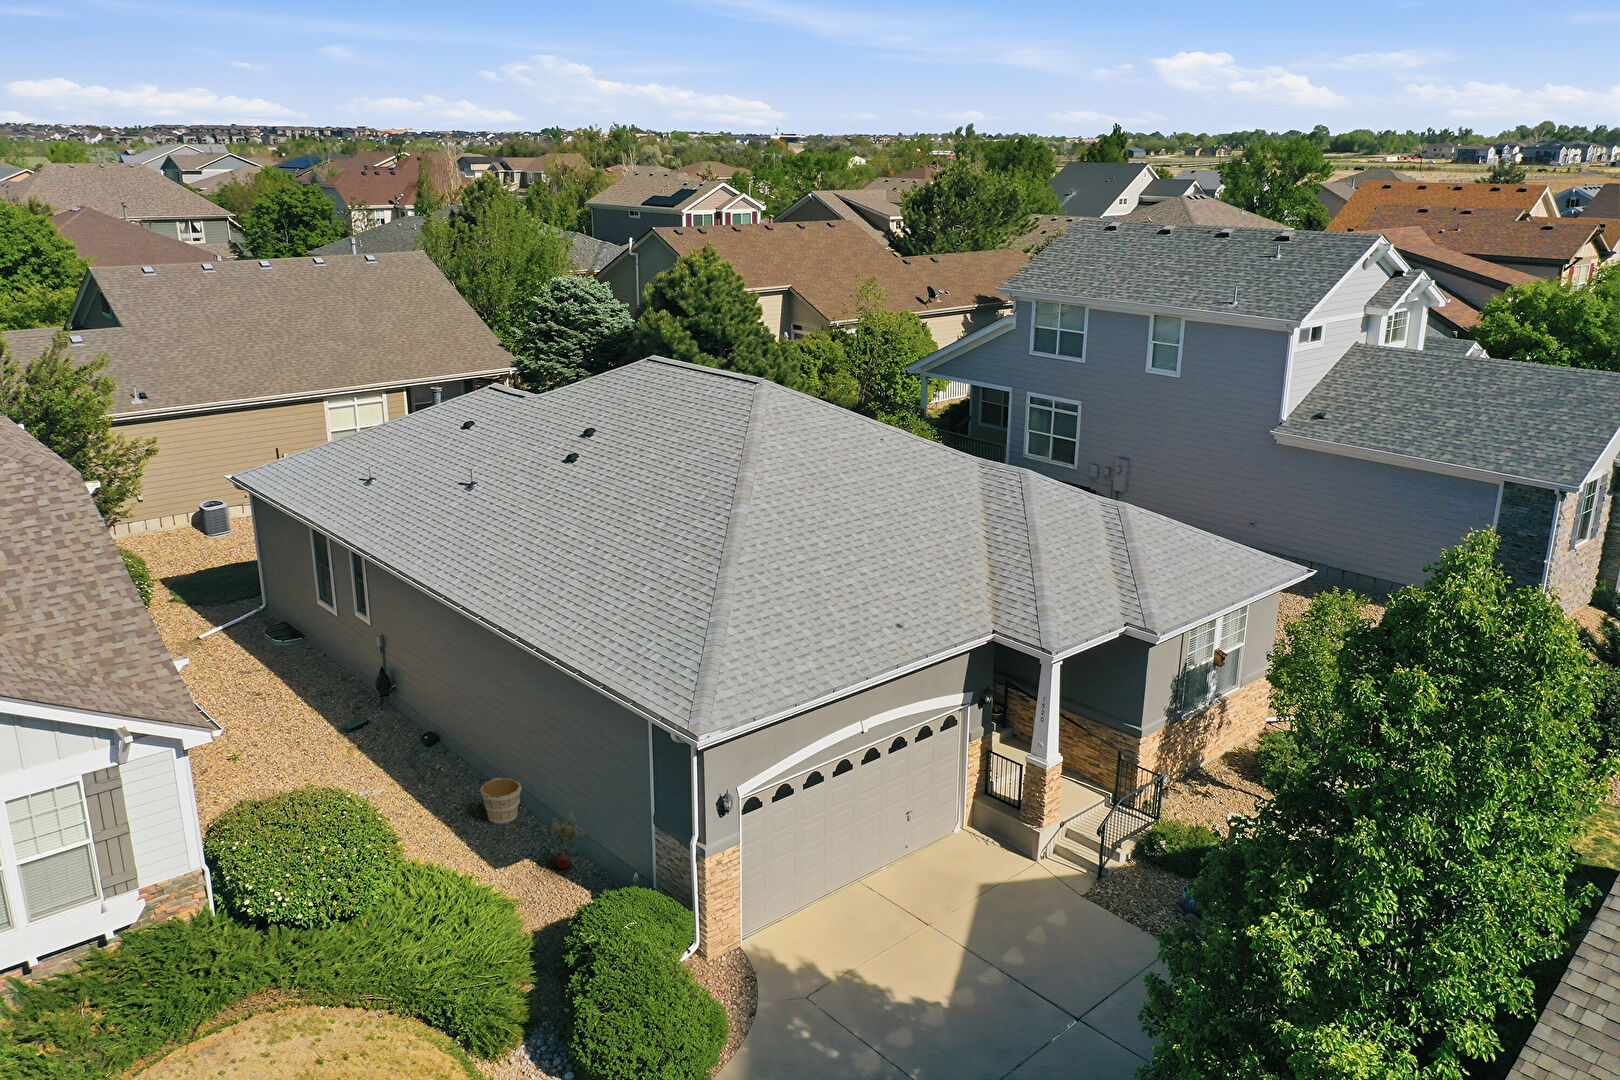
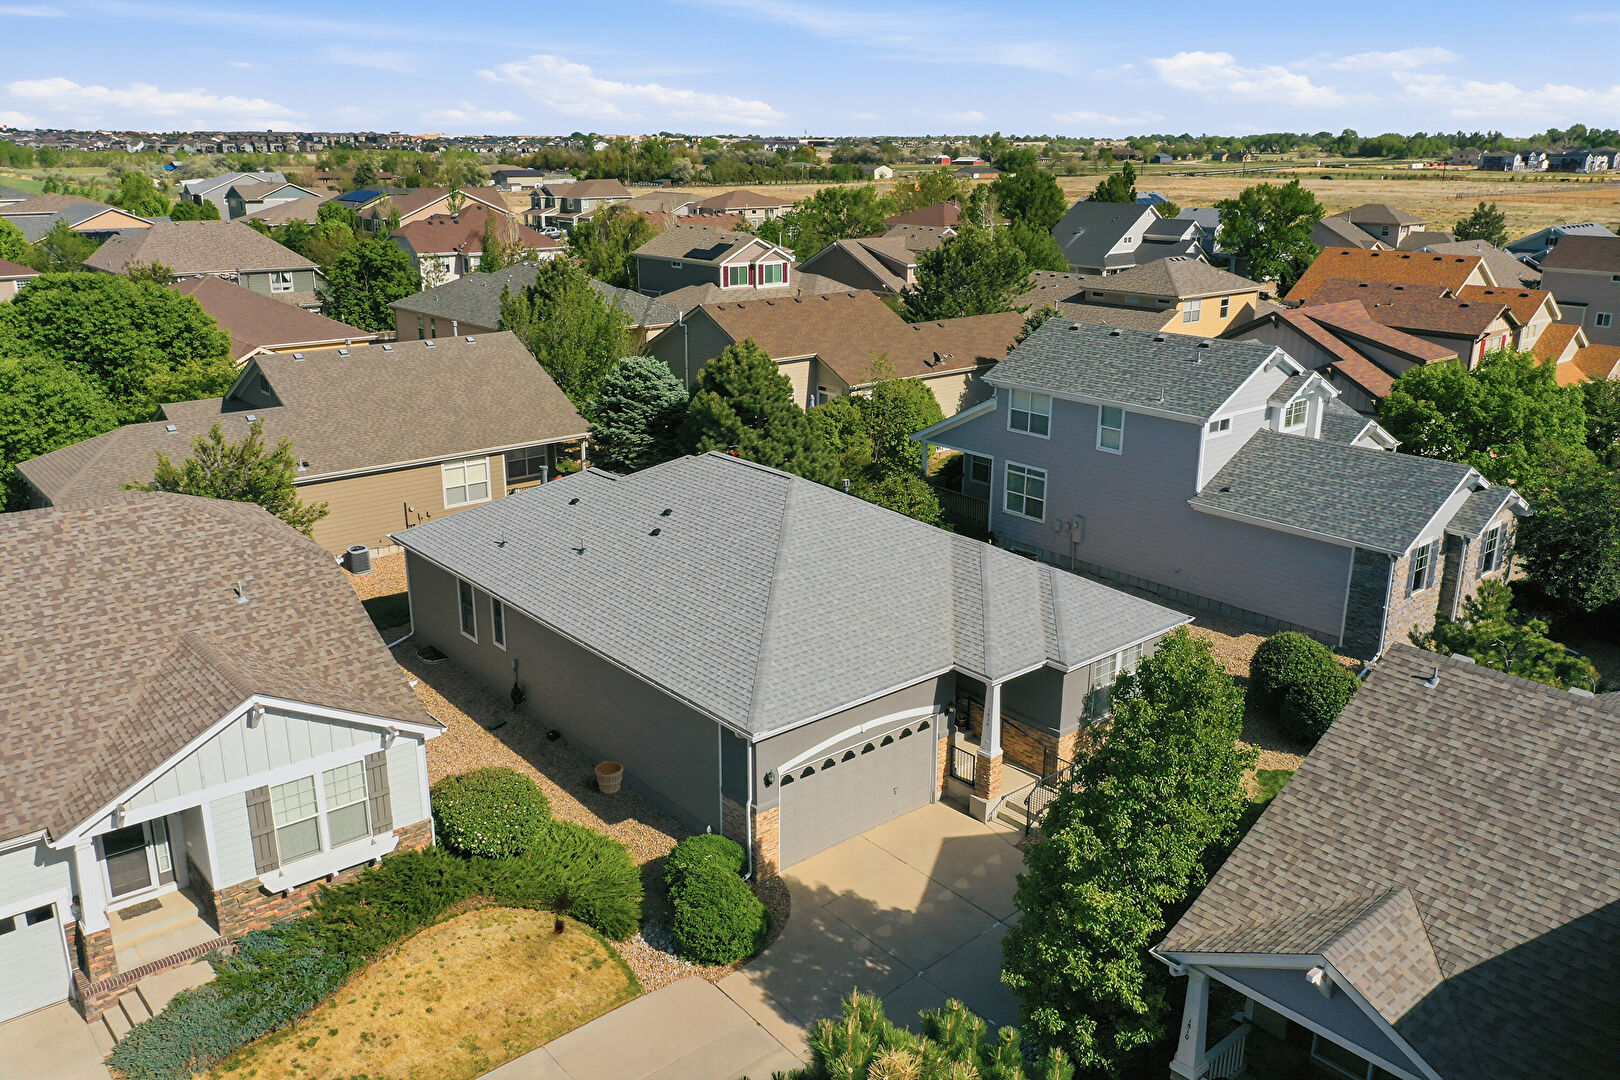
potted tree: present [551,812,584,869] -> present [542,886,576,932]

